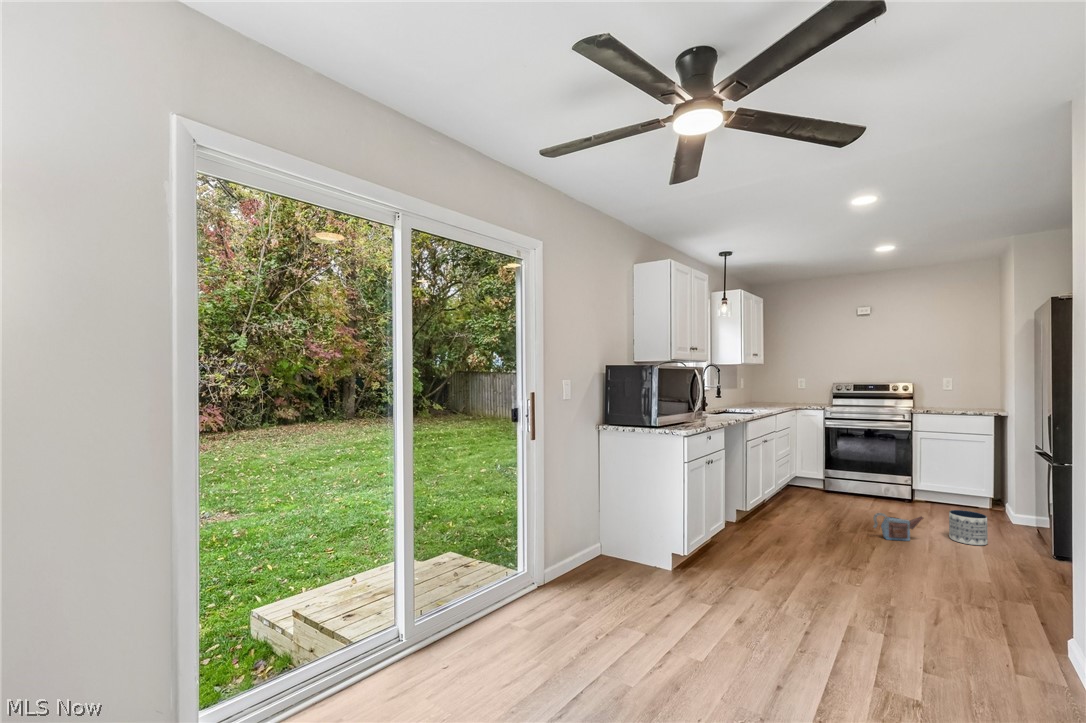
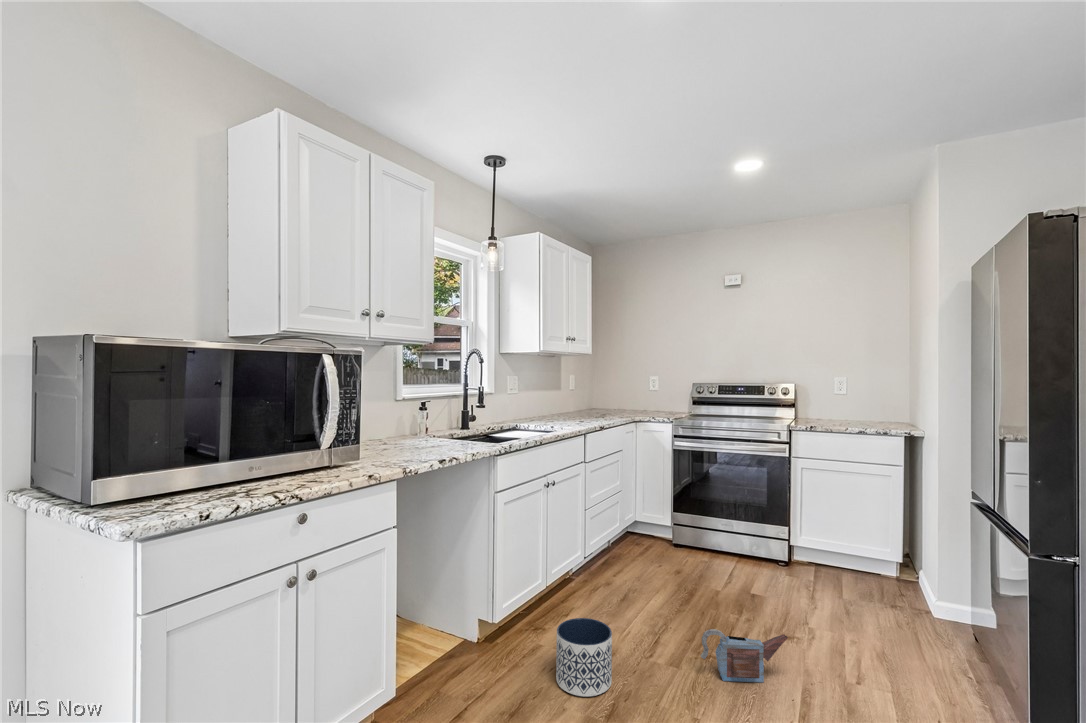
planter: present [949,510,988,545] -> present [556,618,612,697]

